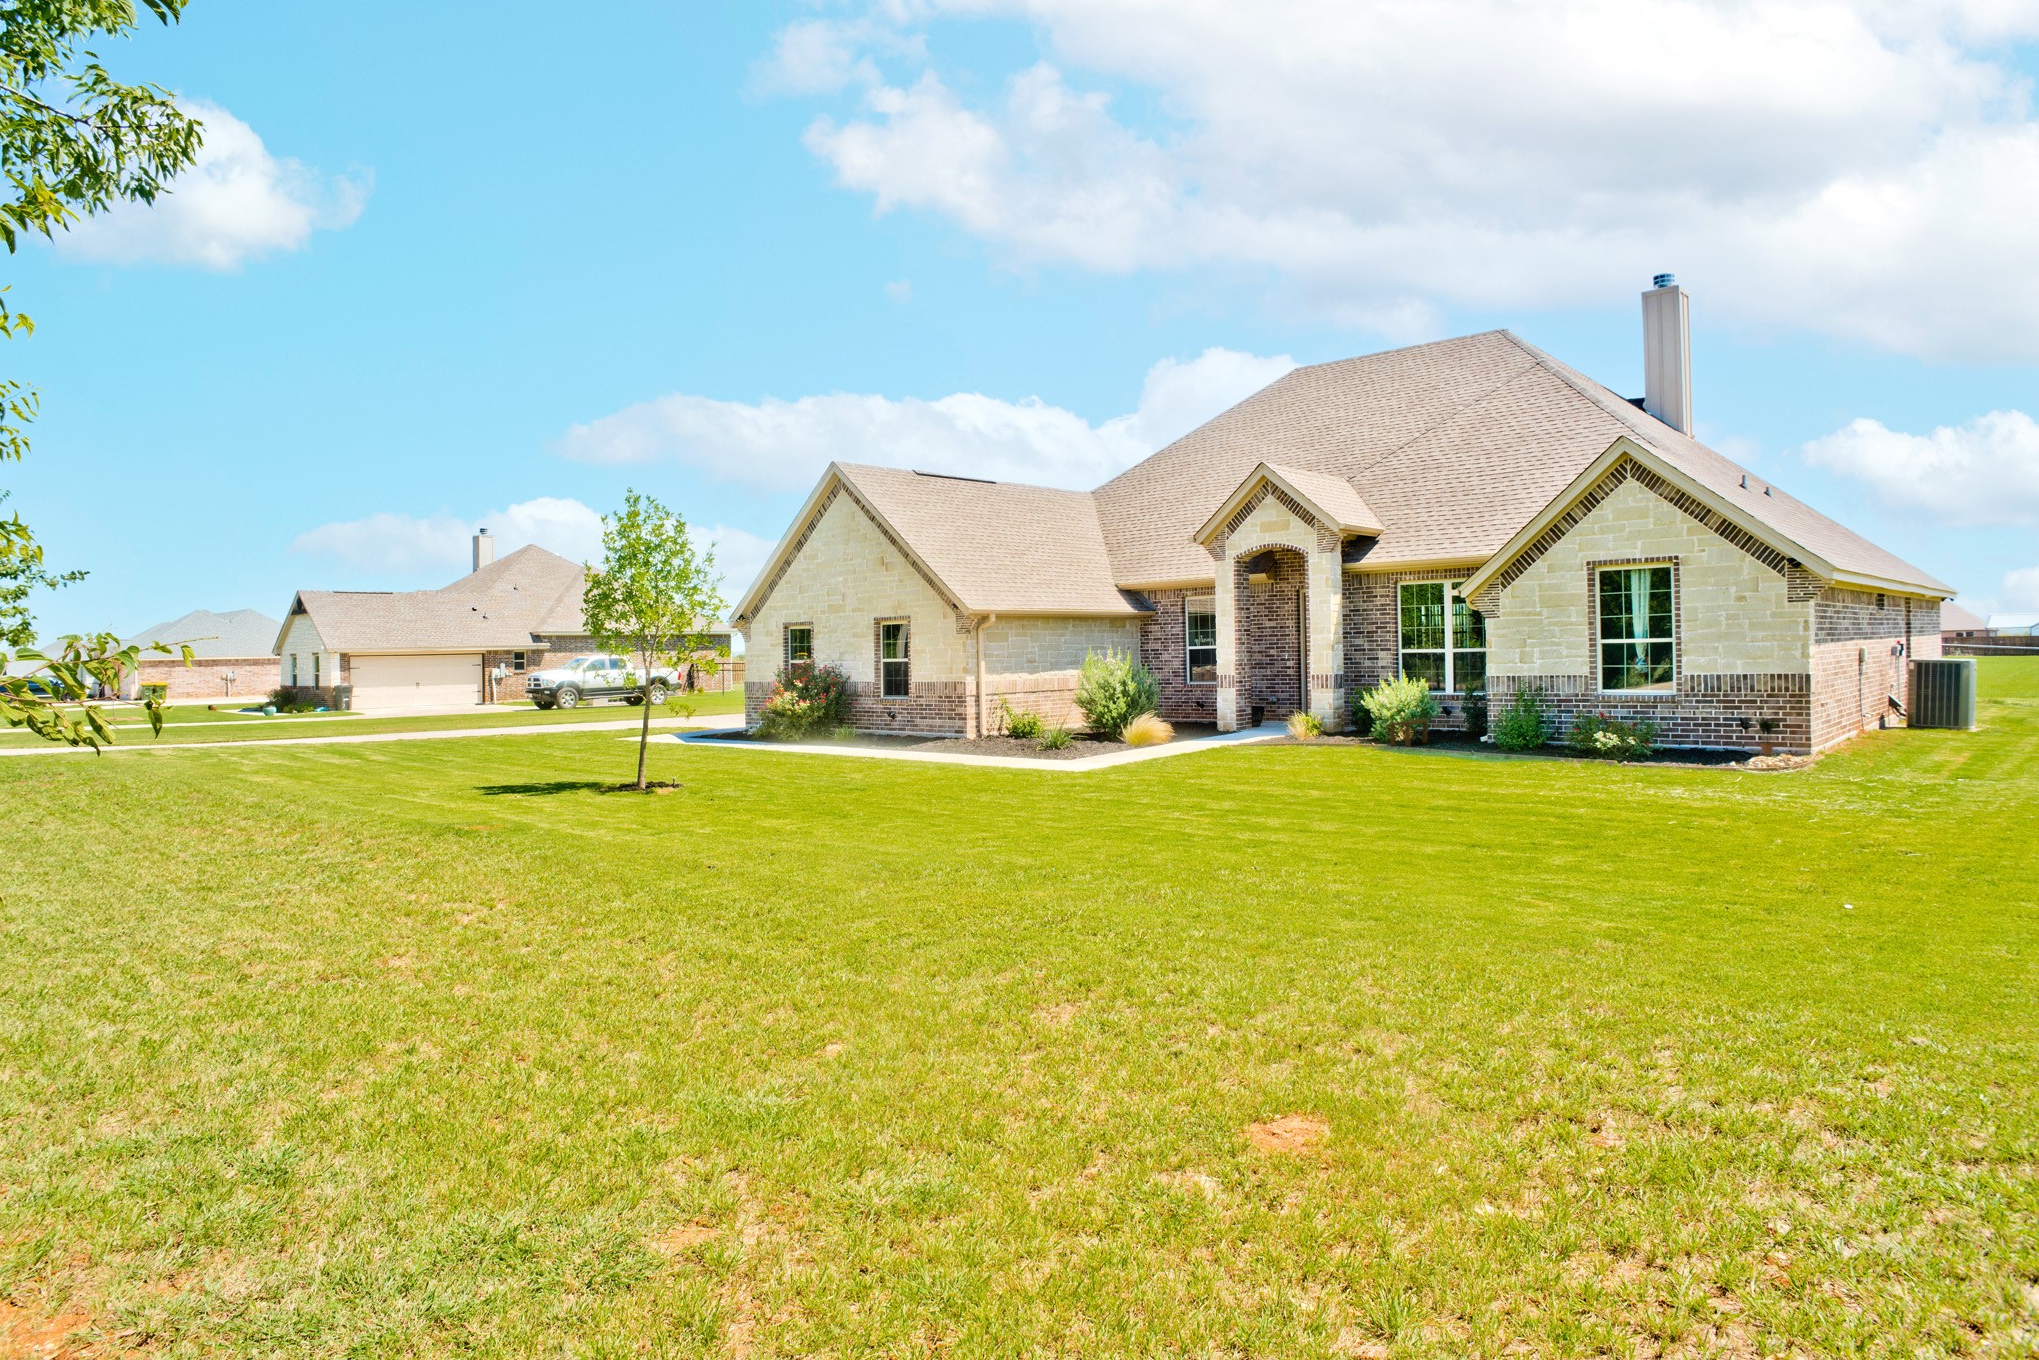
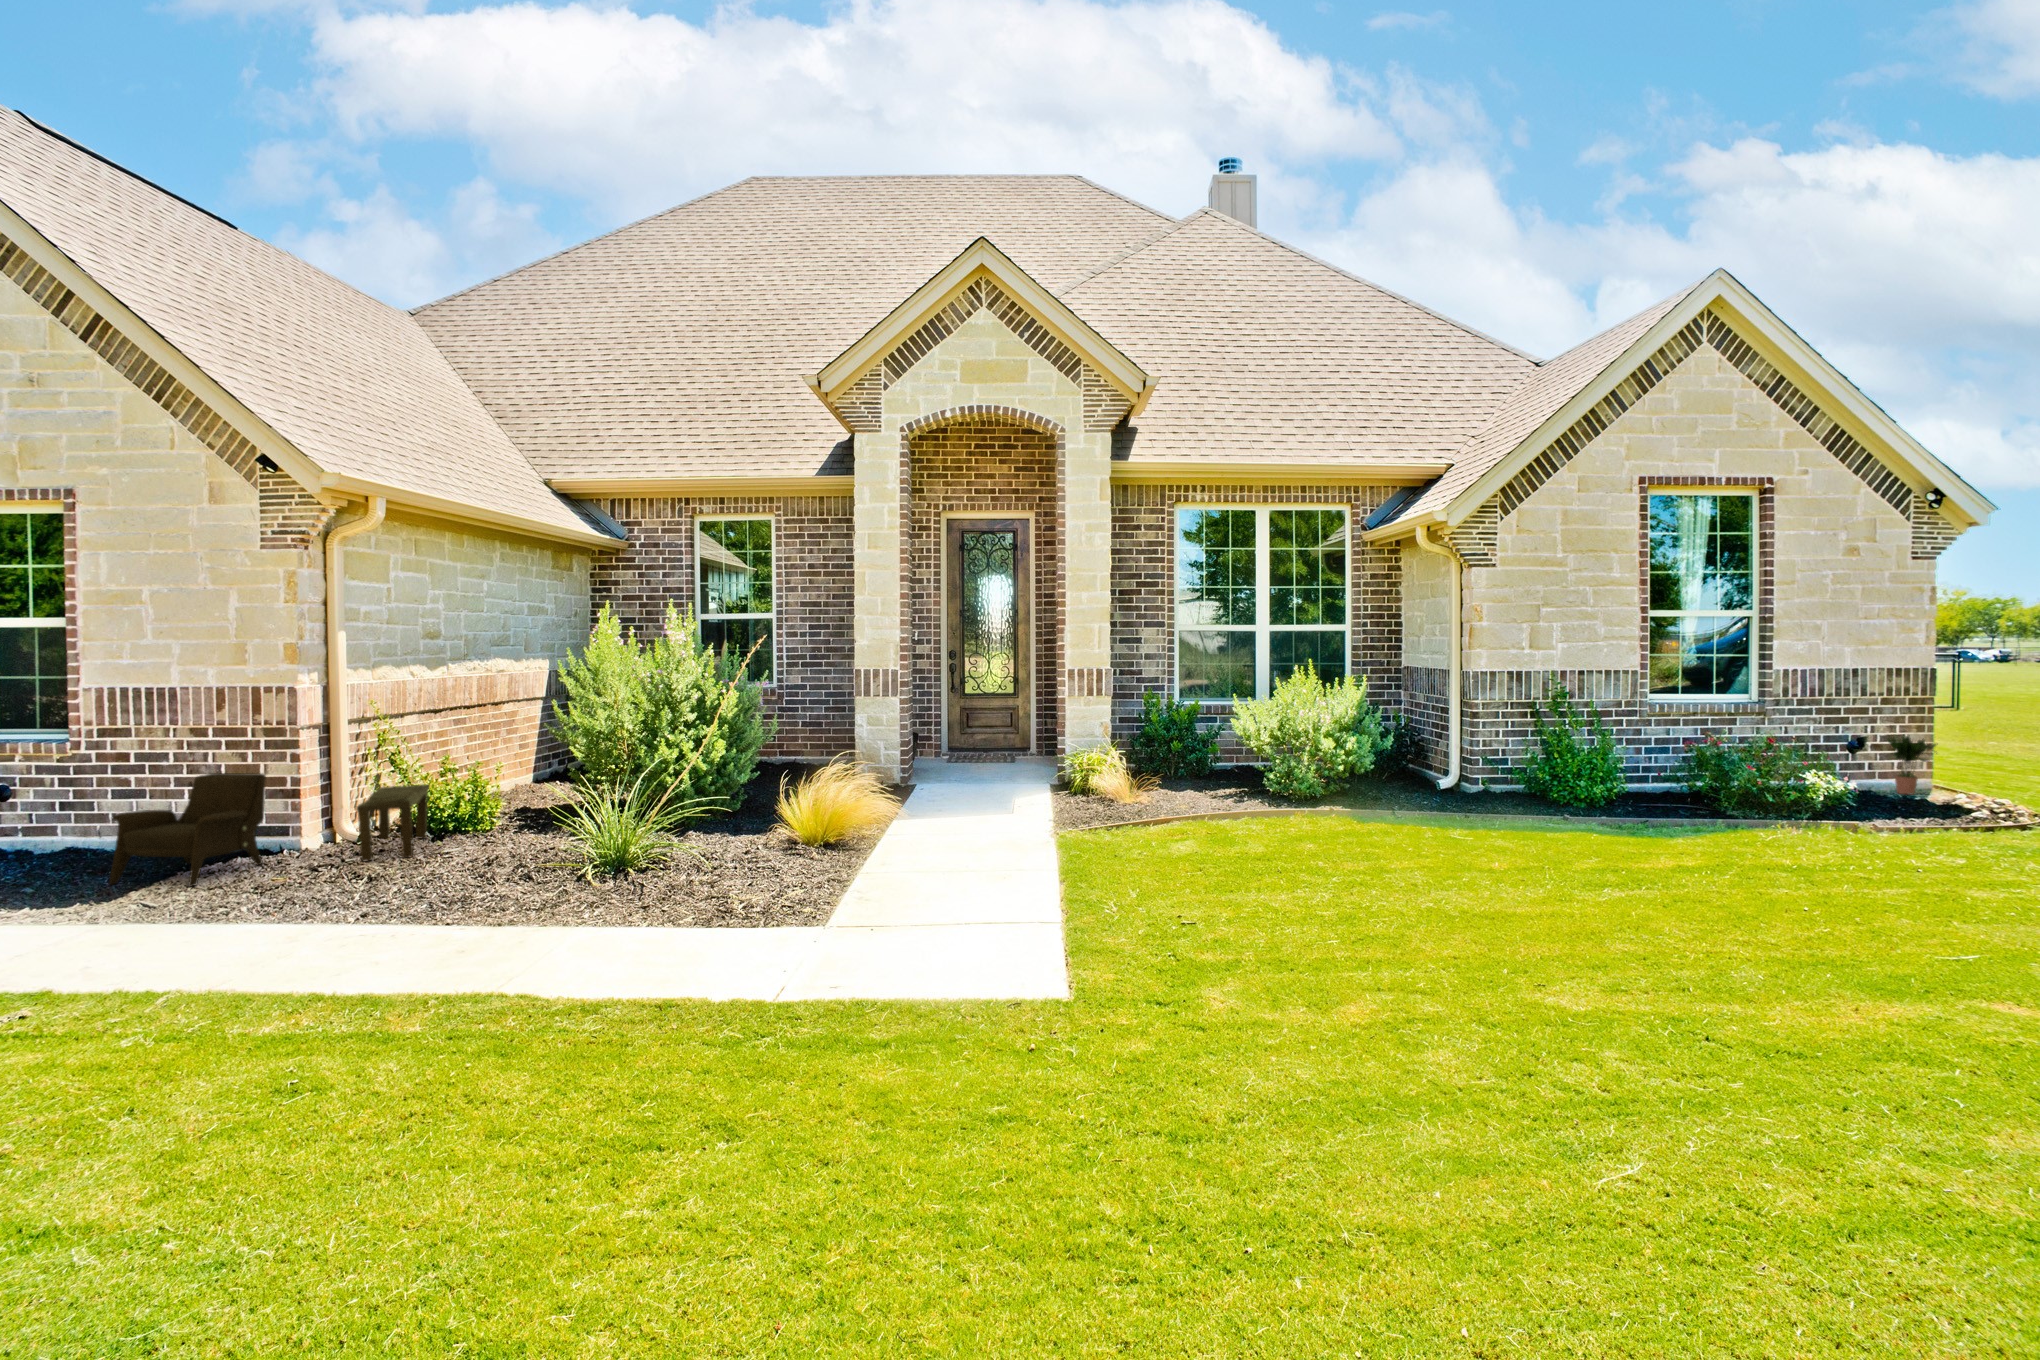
armchair: none [915,710,958,744] -> present [108,773,266,887]
bench: present [1390,719,1428,747] -> present [357,784,429,862]

